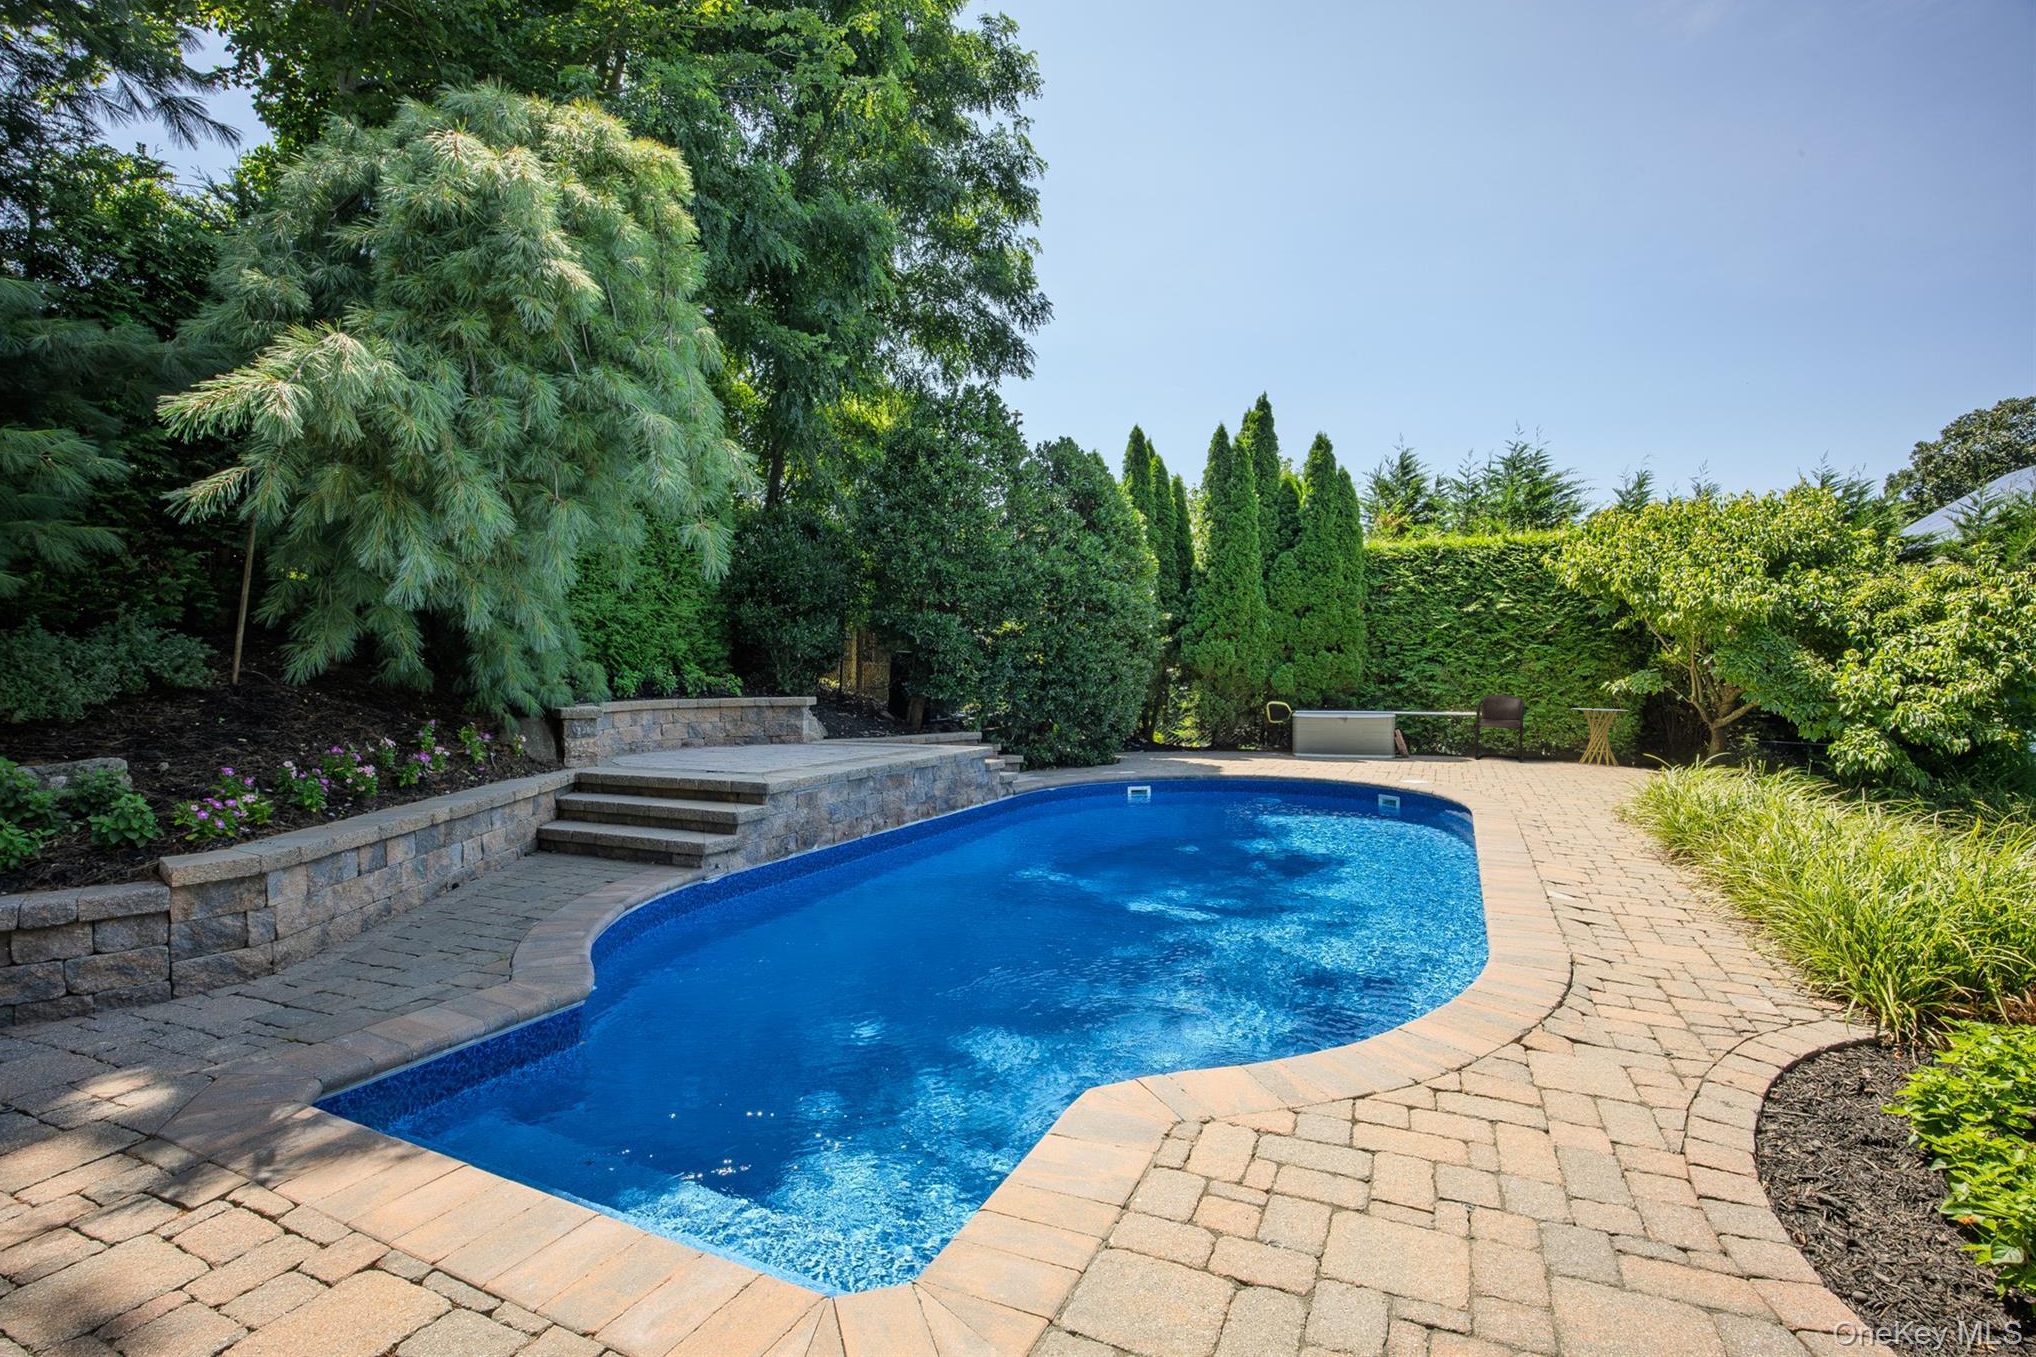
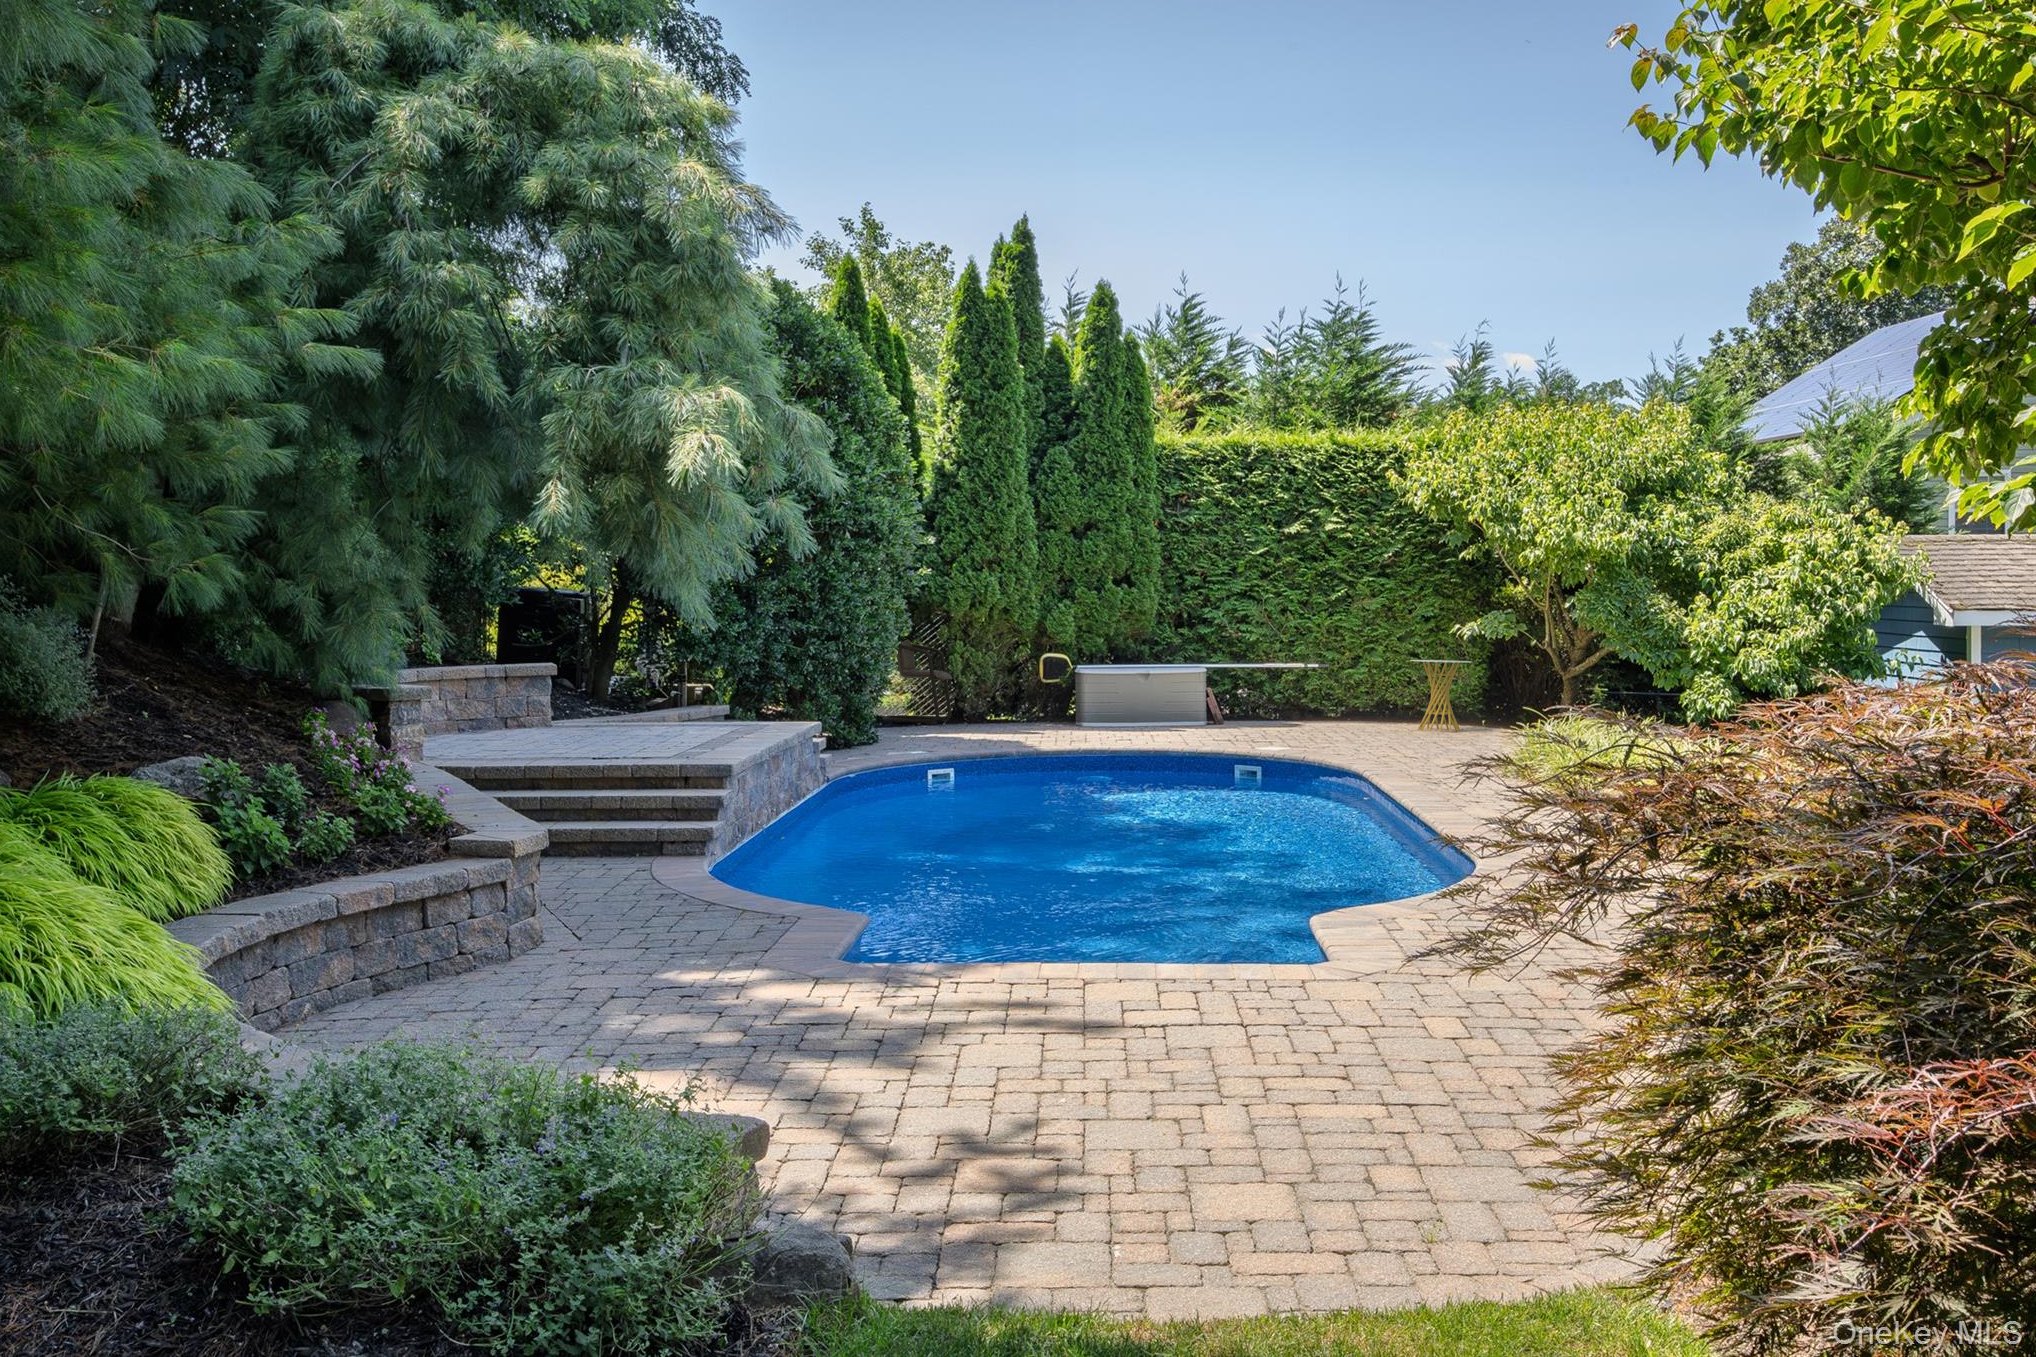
chair: present [1475,695,1525,762] -> present [882,638,952,724]

